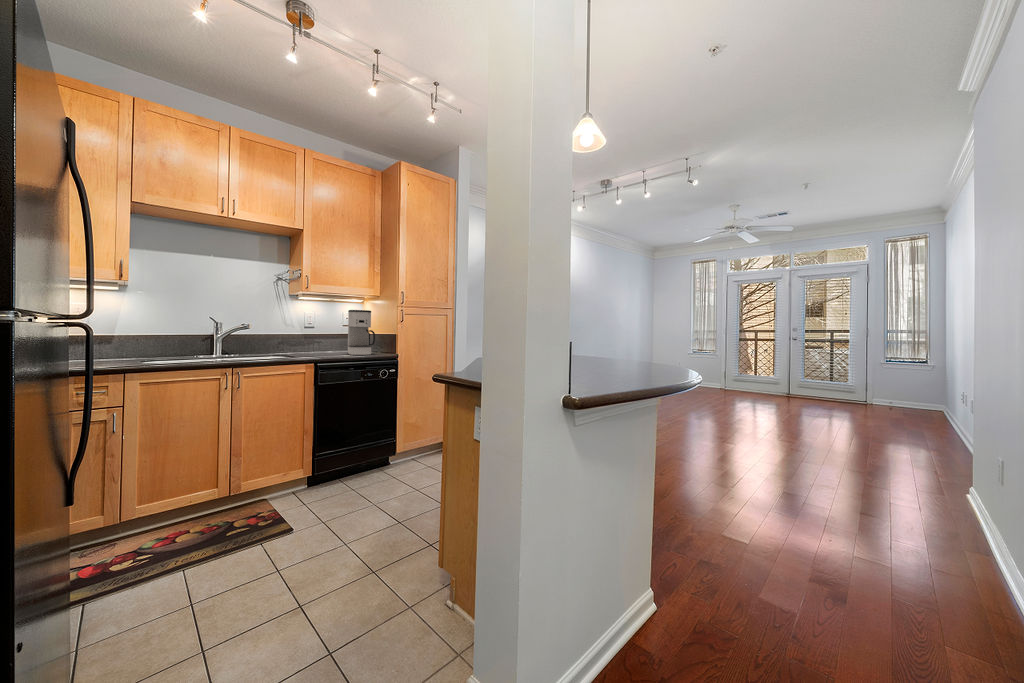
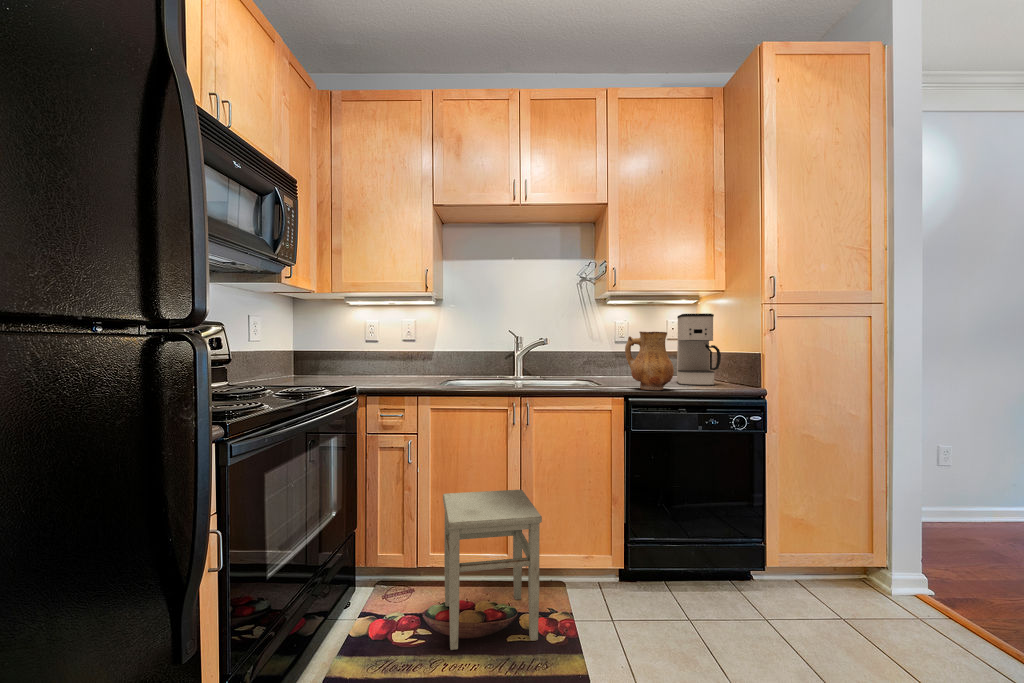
ceramic pitcher: none [314,322,346,359] -> present [625,332,674,390]
stool: none [160,435,256,552] -> present [443,490,542,650]

